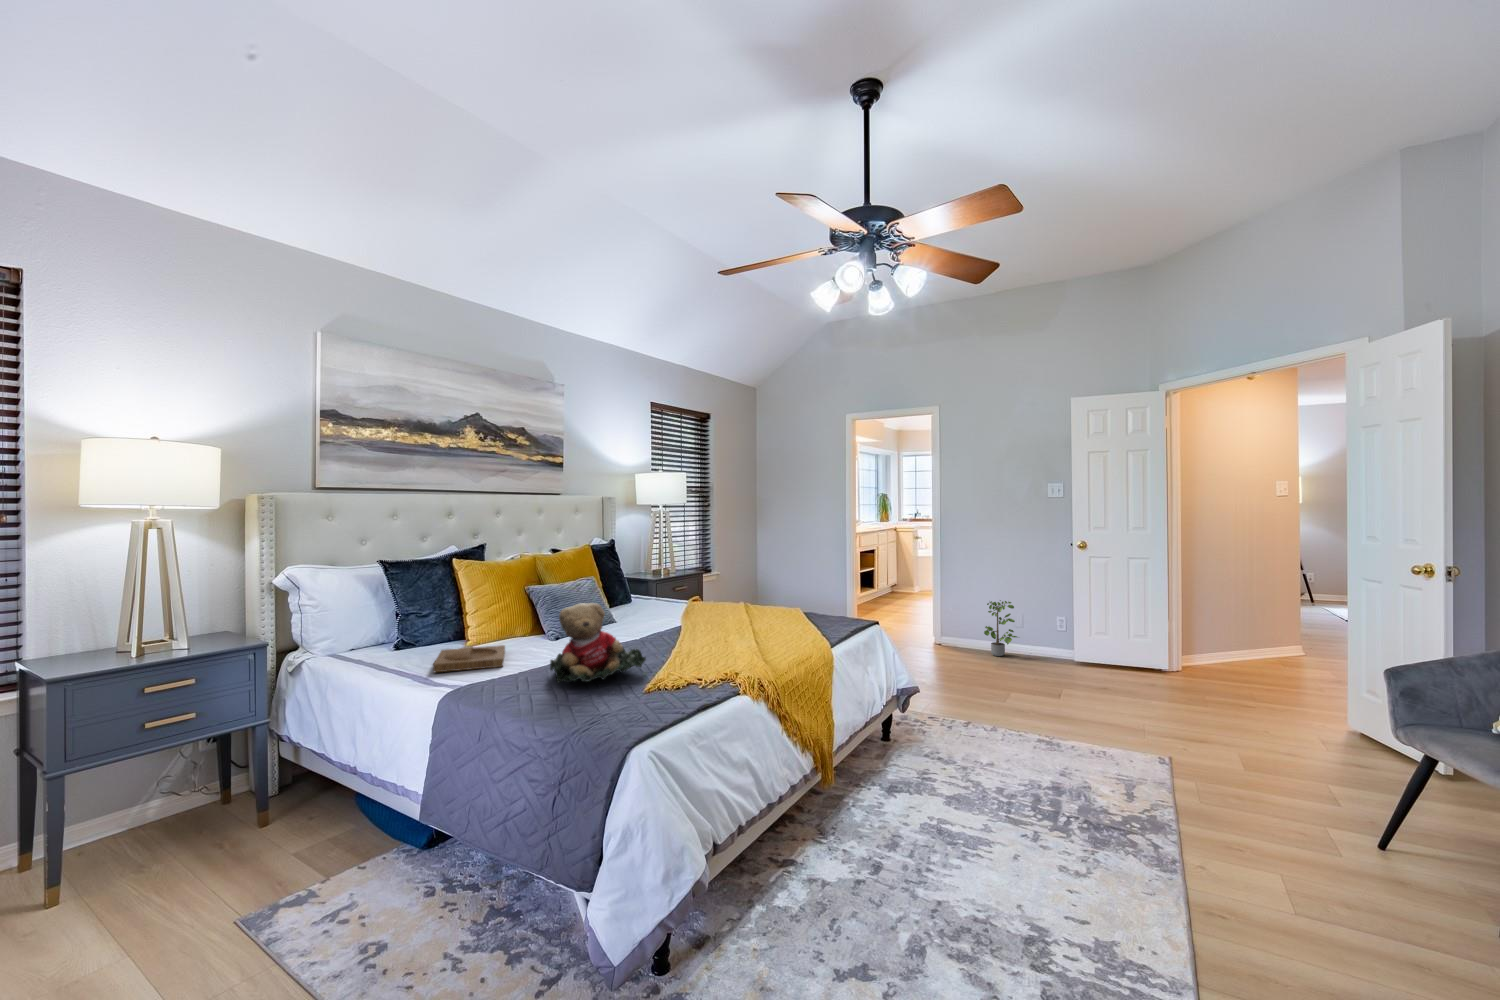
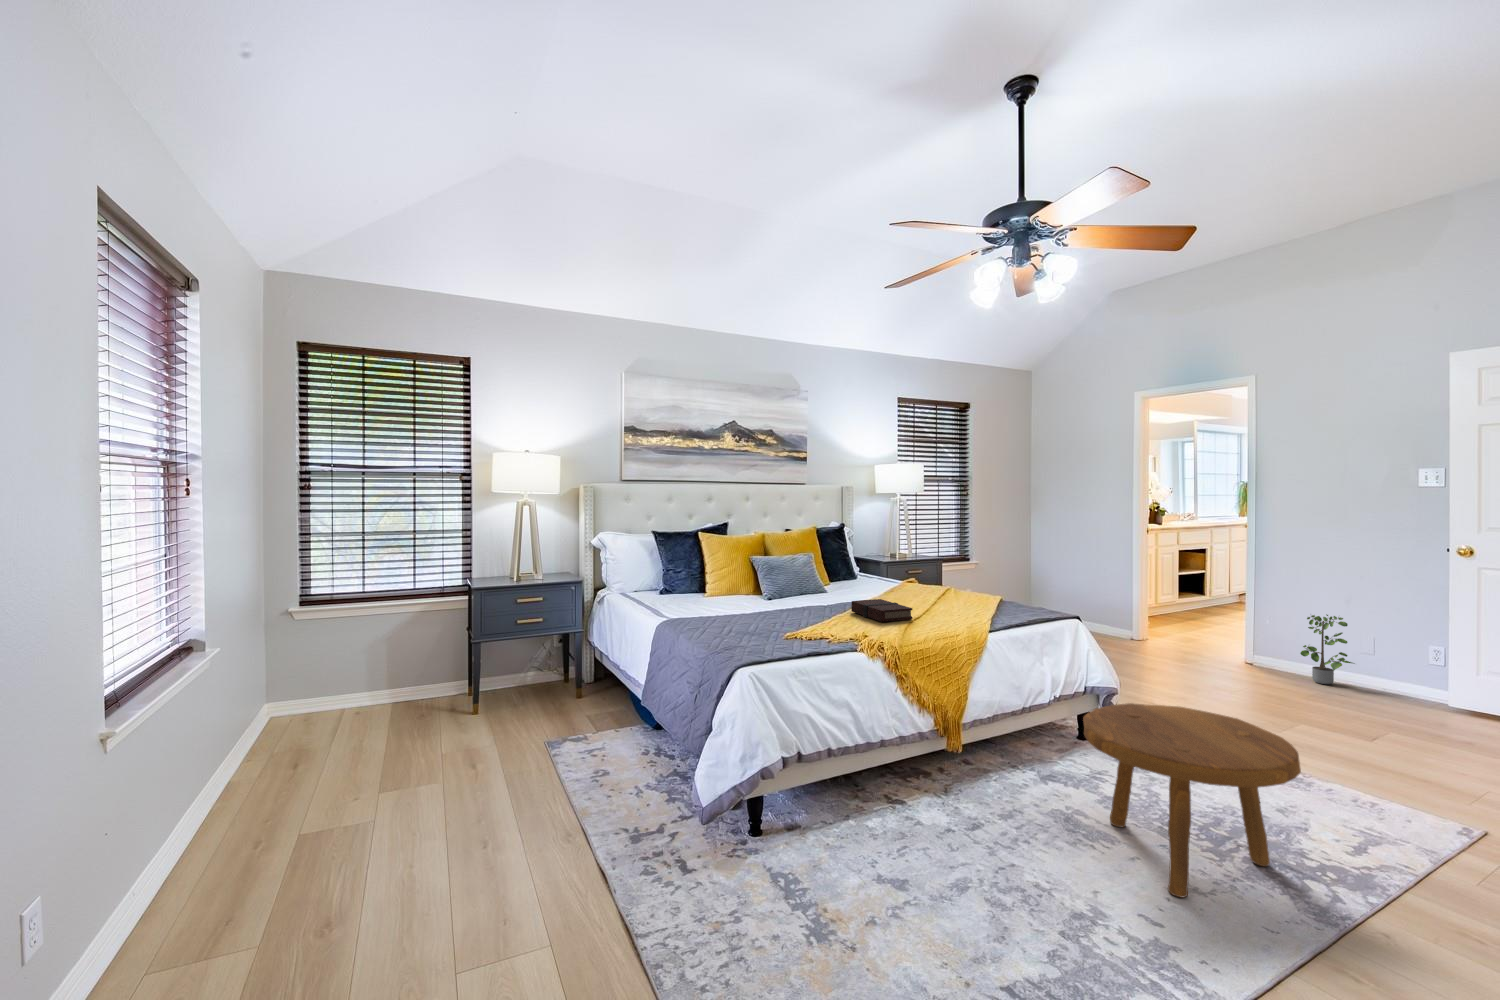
teddy bear: present [550,603,646,683] -> none [729,565,802,625]
book: none [685,628,760,657] -> present [851,599,912,622]
tray: present [433,645,505,672] -> none [666,596,723,611]
footstool: none [961,705,1144,892] -> present [1083,703,1301,898]

